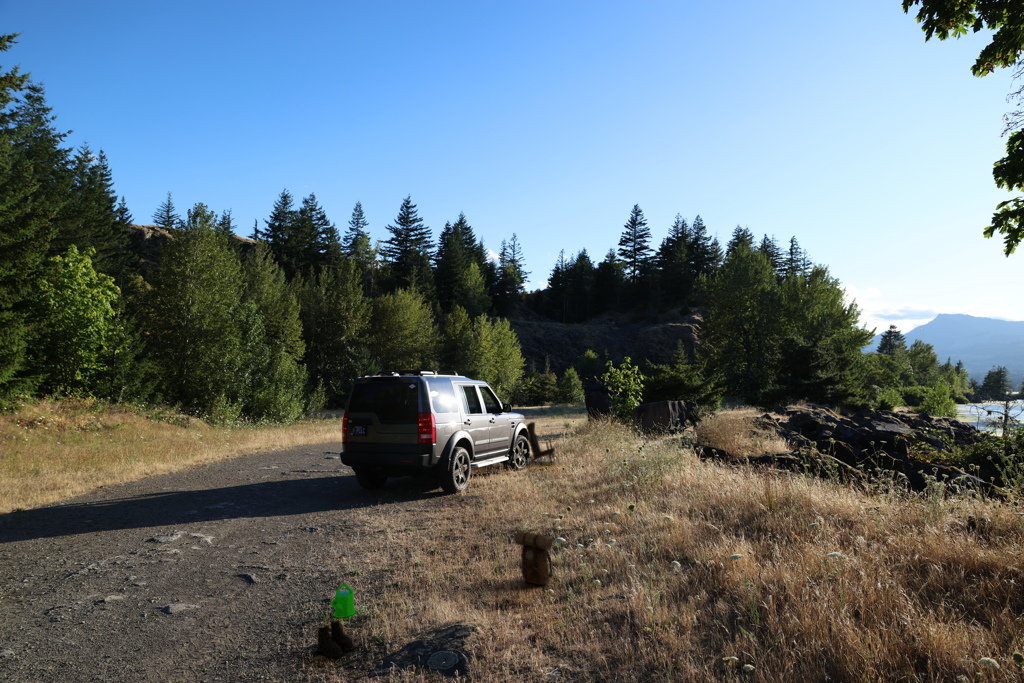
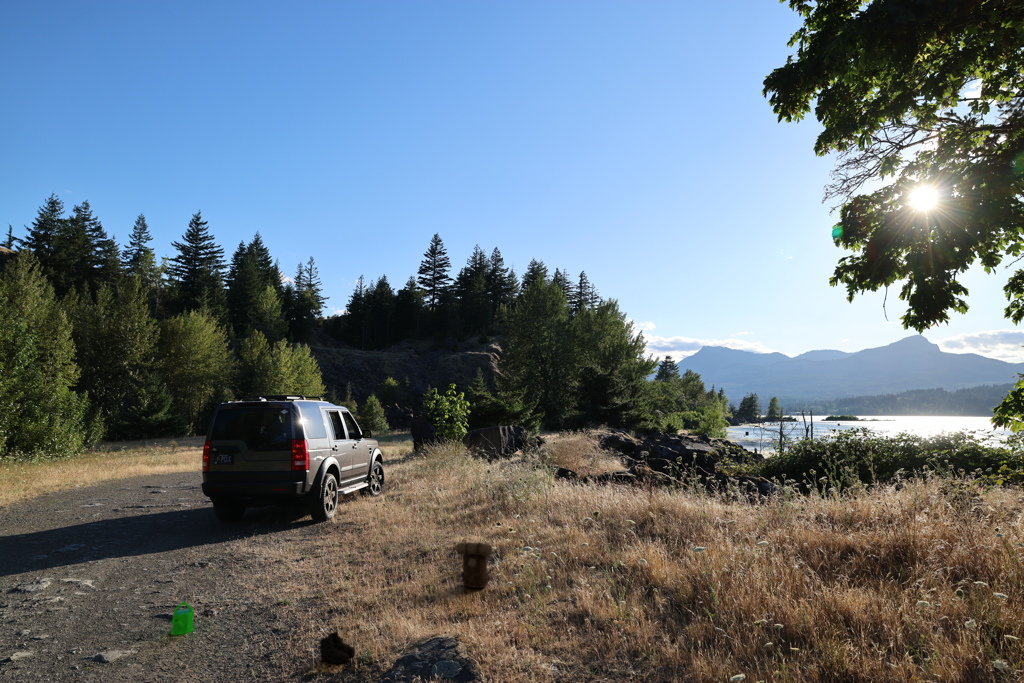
lounge chair: present [526,422,555,465] -> none [382,447,410,492]
watering can: present [331,583,356,618] -> present [171,602,194,635]

